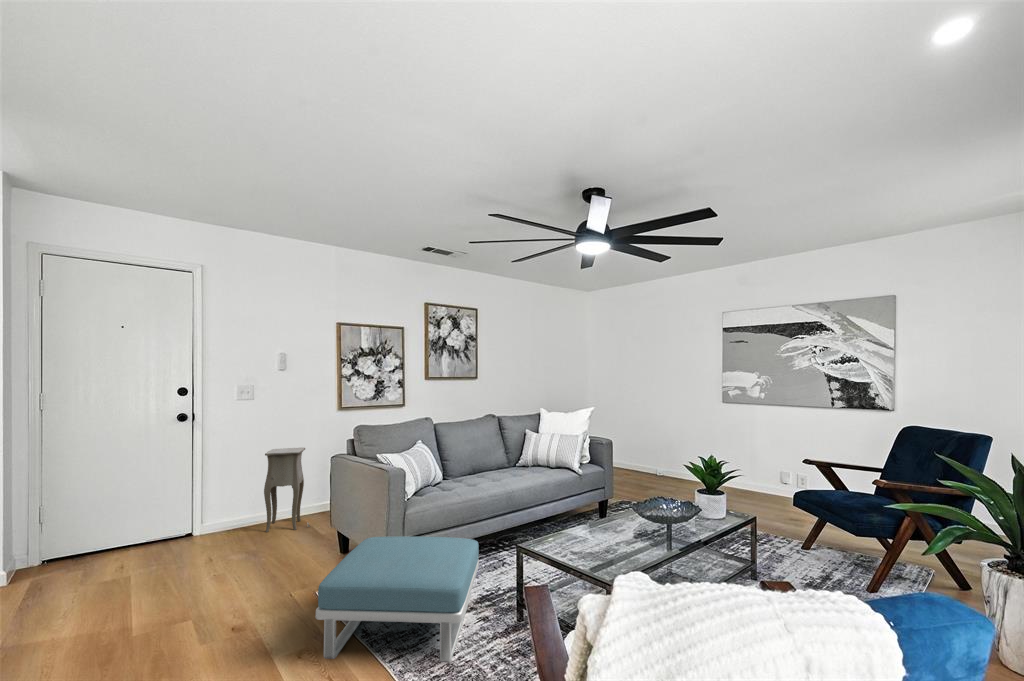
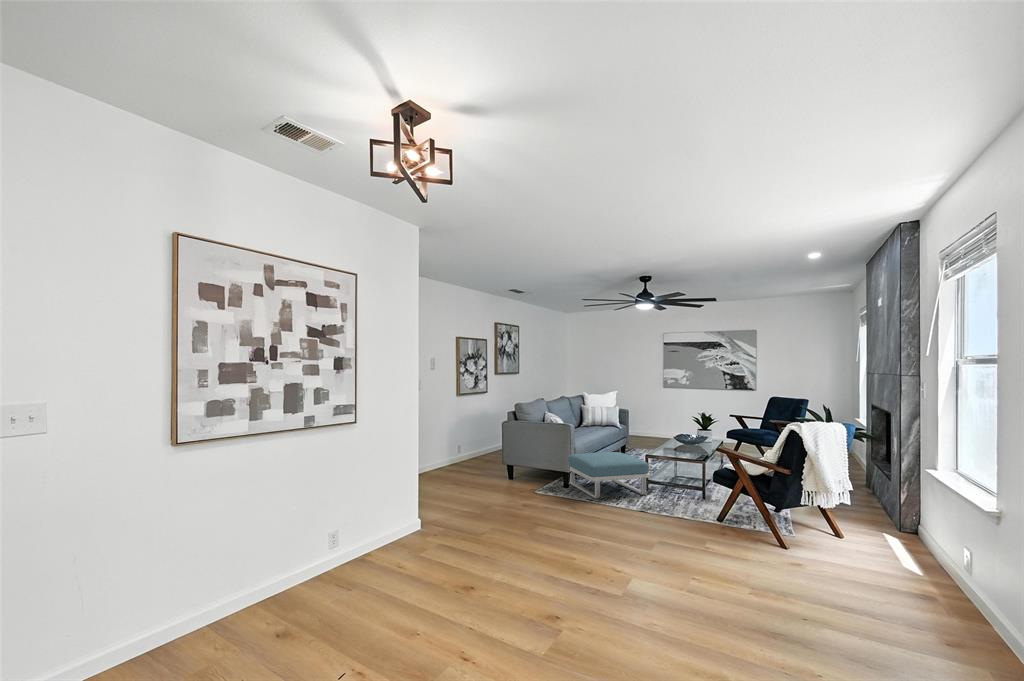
side table: present [264,448,310,532] -> none [439,419,470,471]

